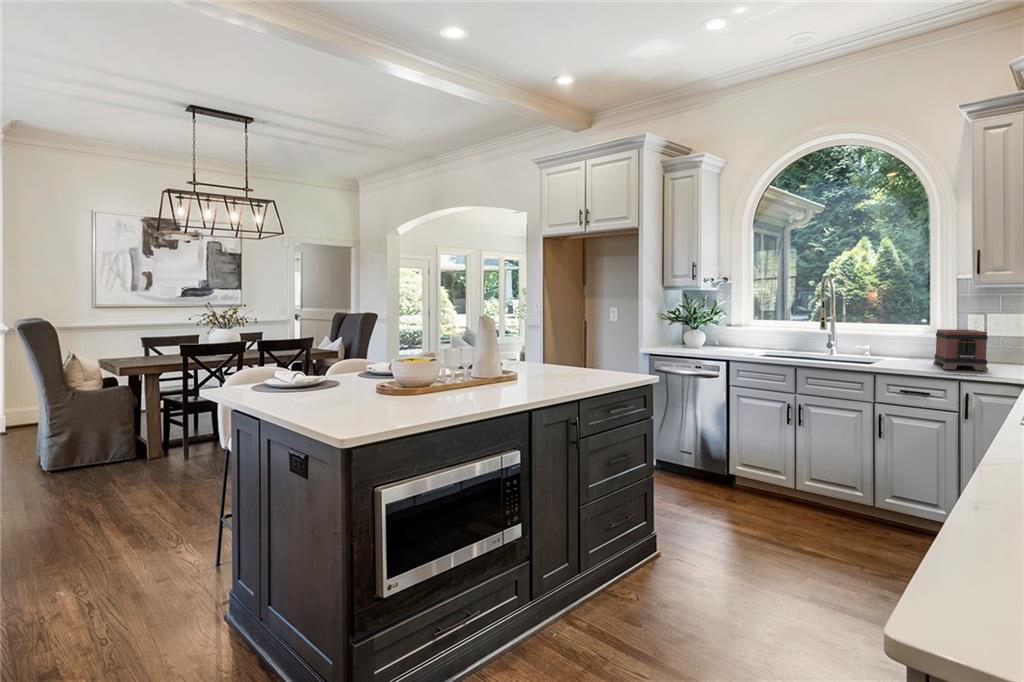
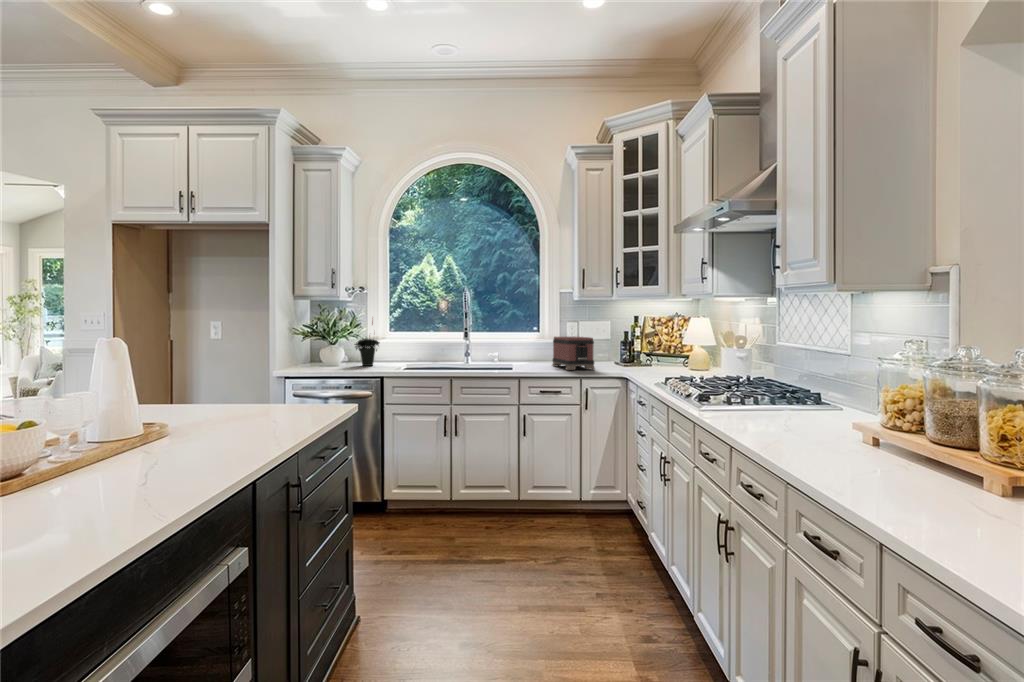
potted plant: none [711,306,736,352] -> present [355,321,380,366]

